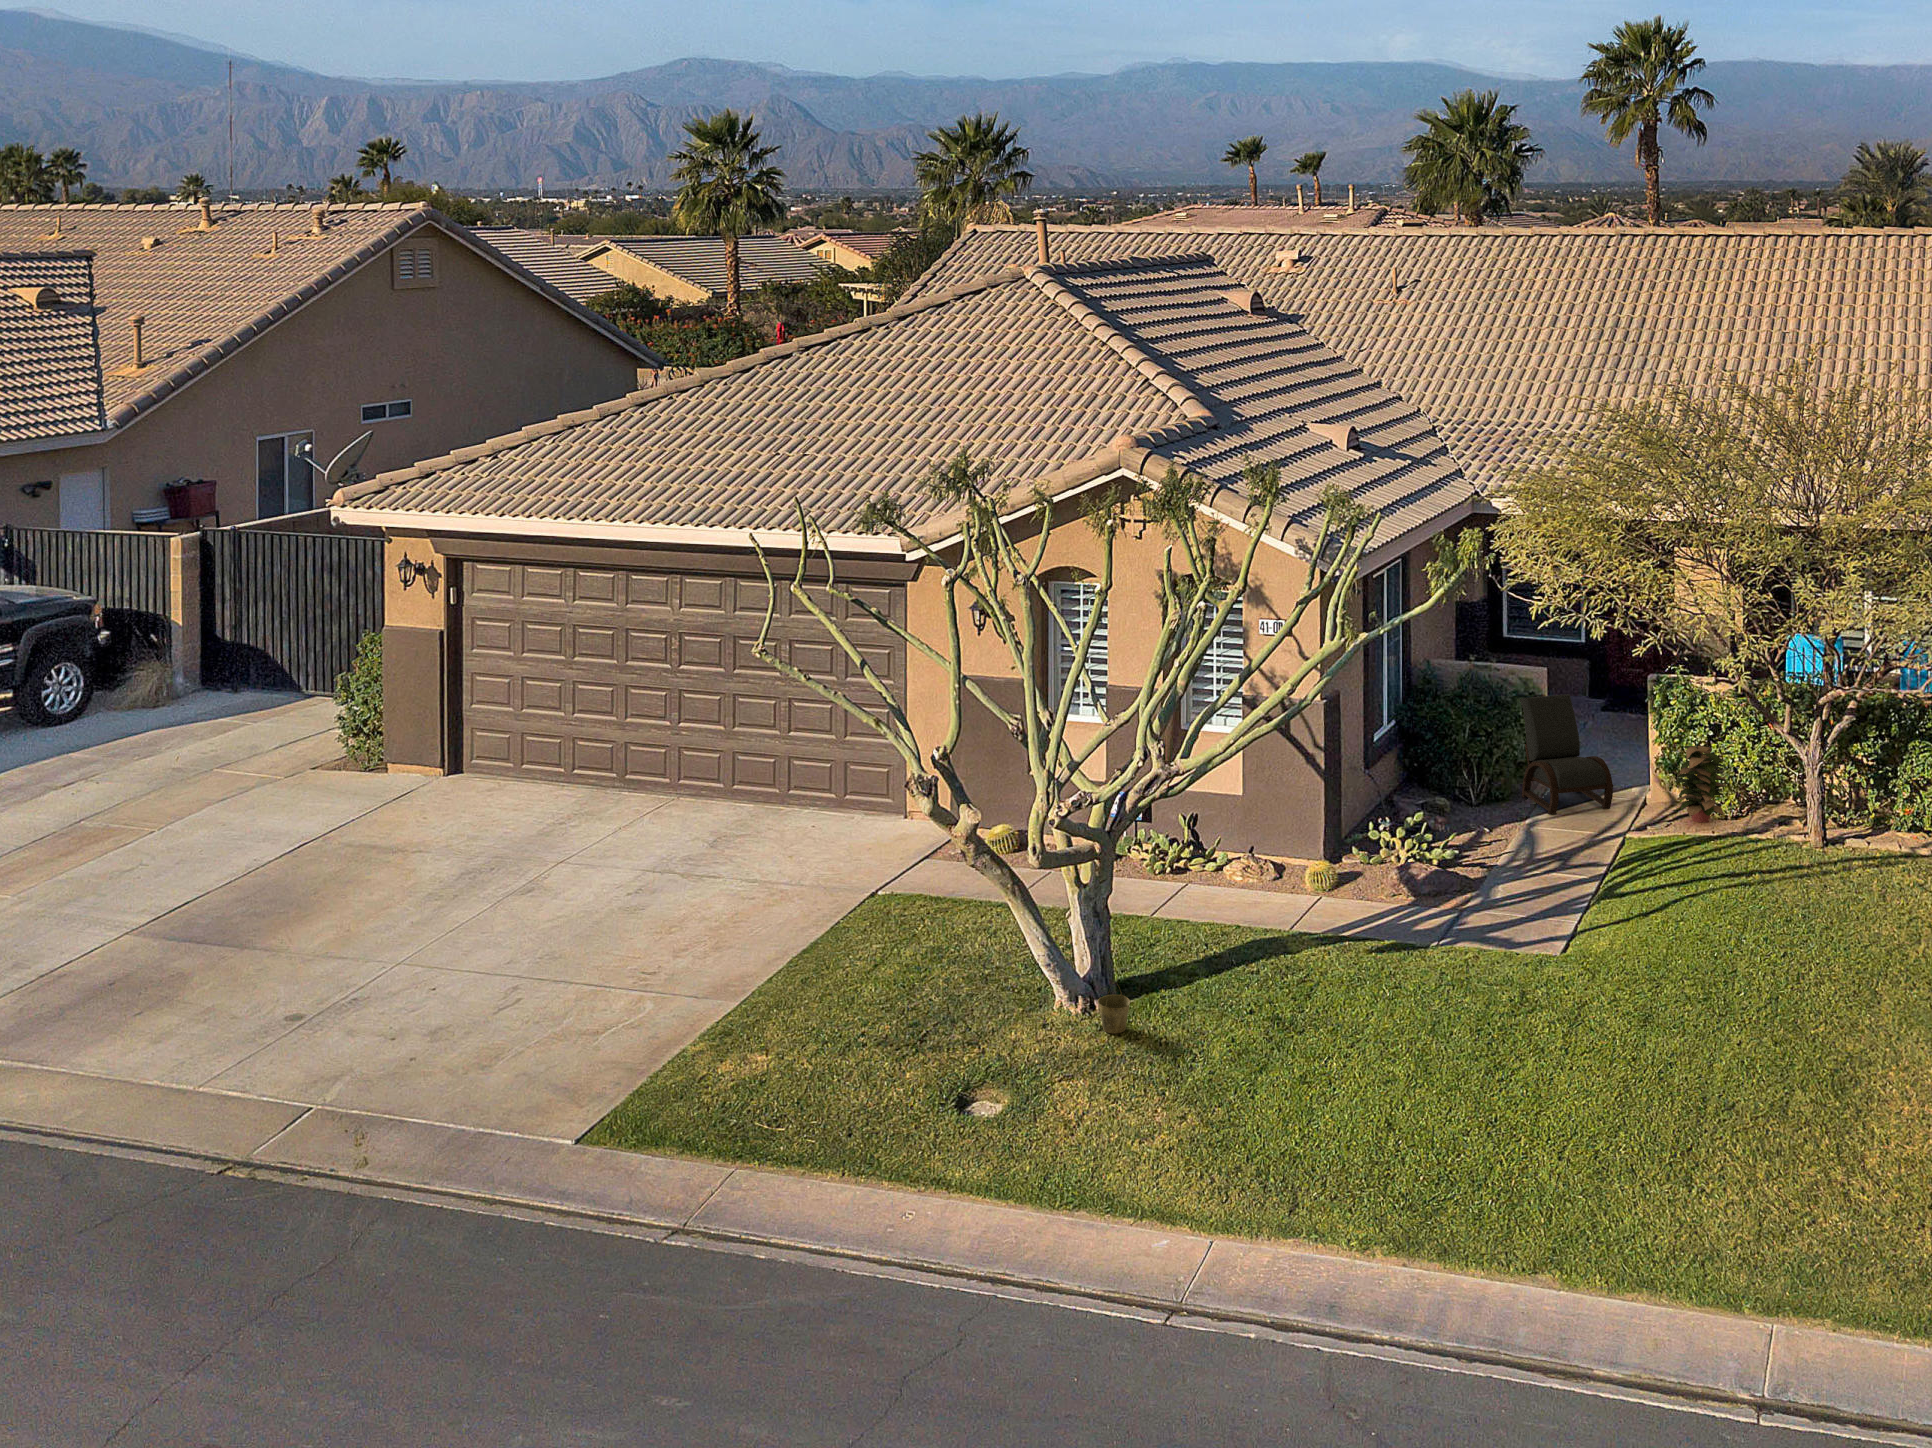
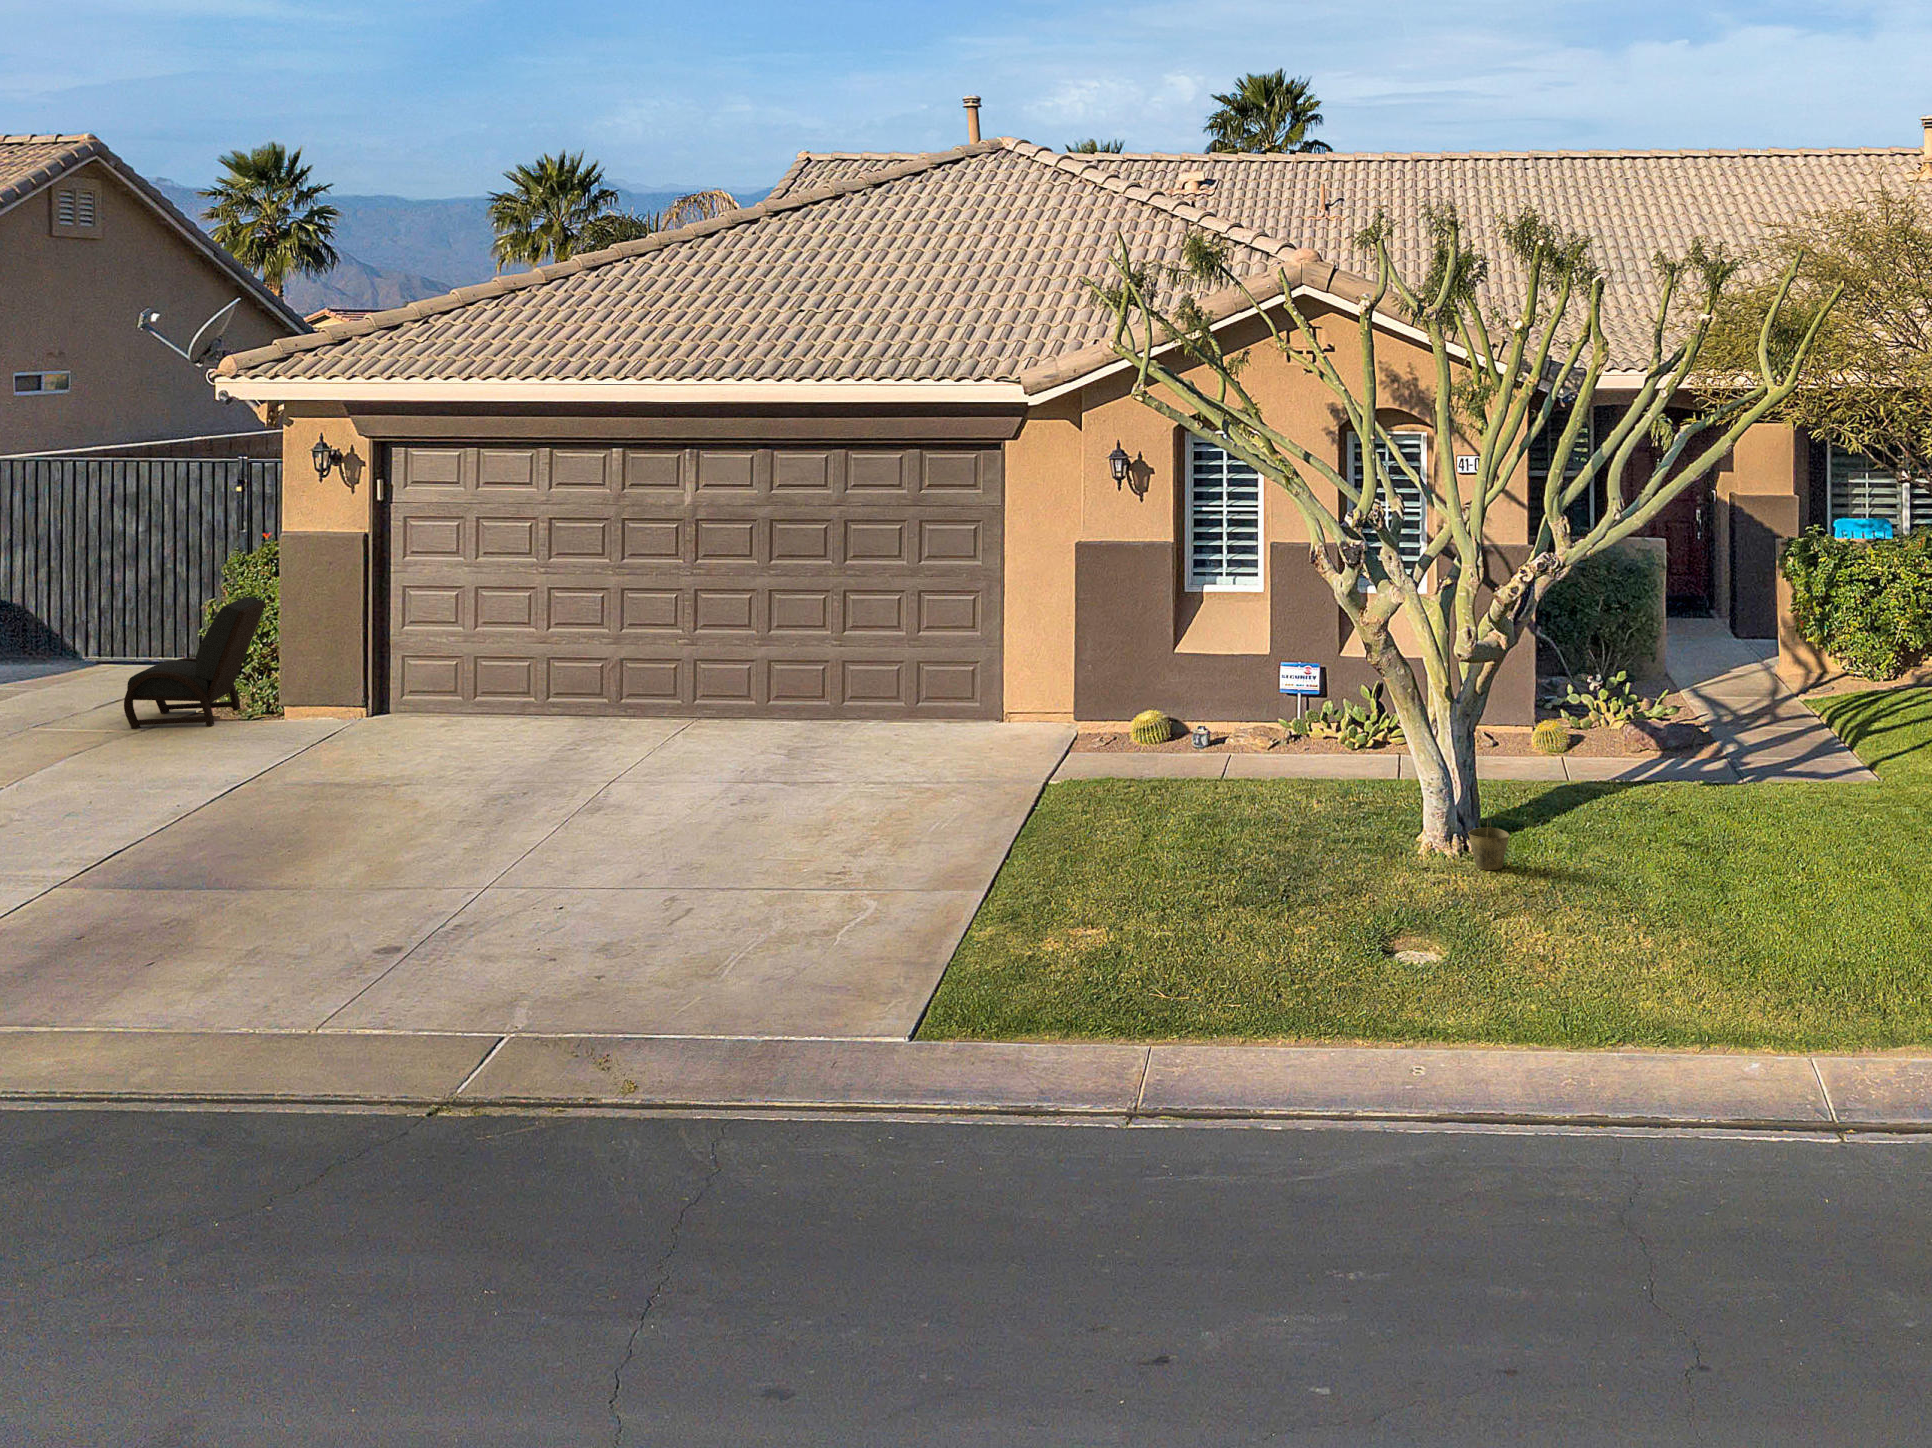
lounge chair: present [1520,694,1613,815] -> present [124,597,266,729]
decorative plant: present [1675,746,1728,823] -> none [1813,594,1872,673]

